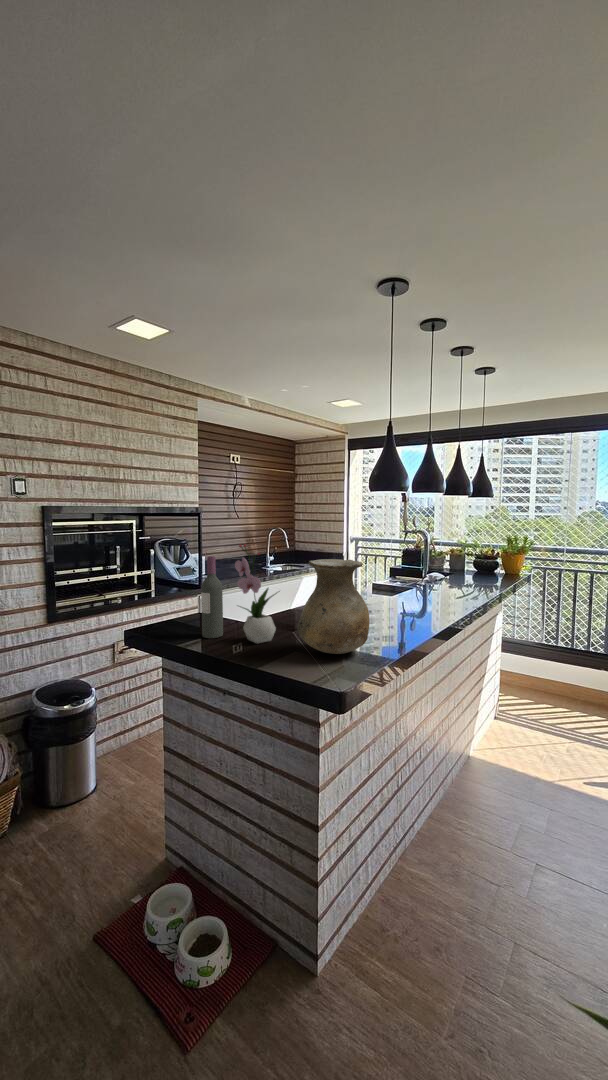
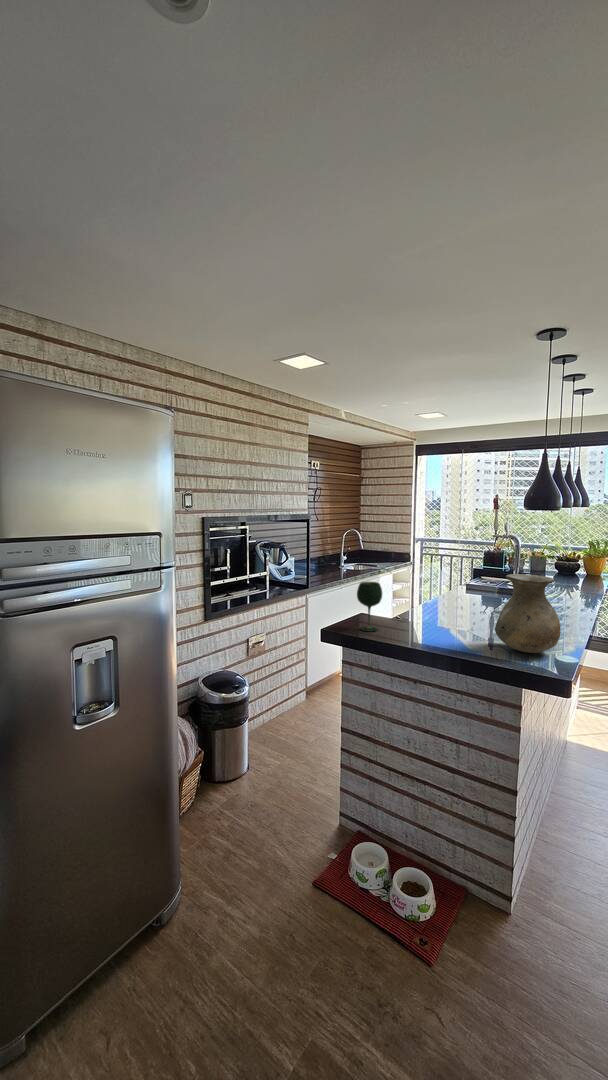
flower arrangement: present [235,544,280,643] -> none [432,559,468,643]
wine bottle: present [201,556,223,638] -> none [394,569,412,638]
wine glass: none [167,573,197,632] -> present [357,582,382,631]

